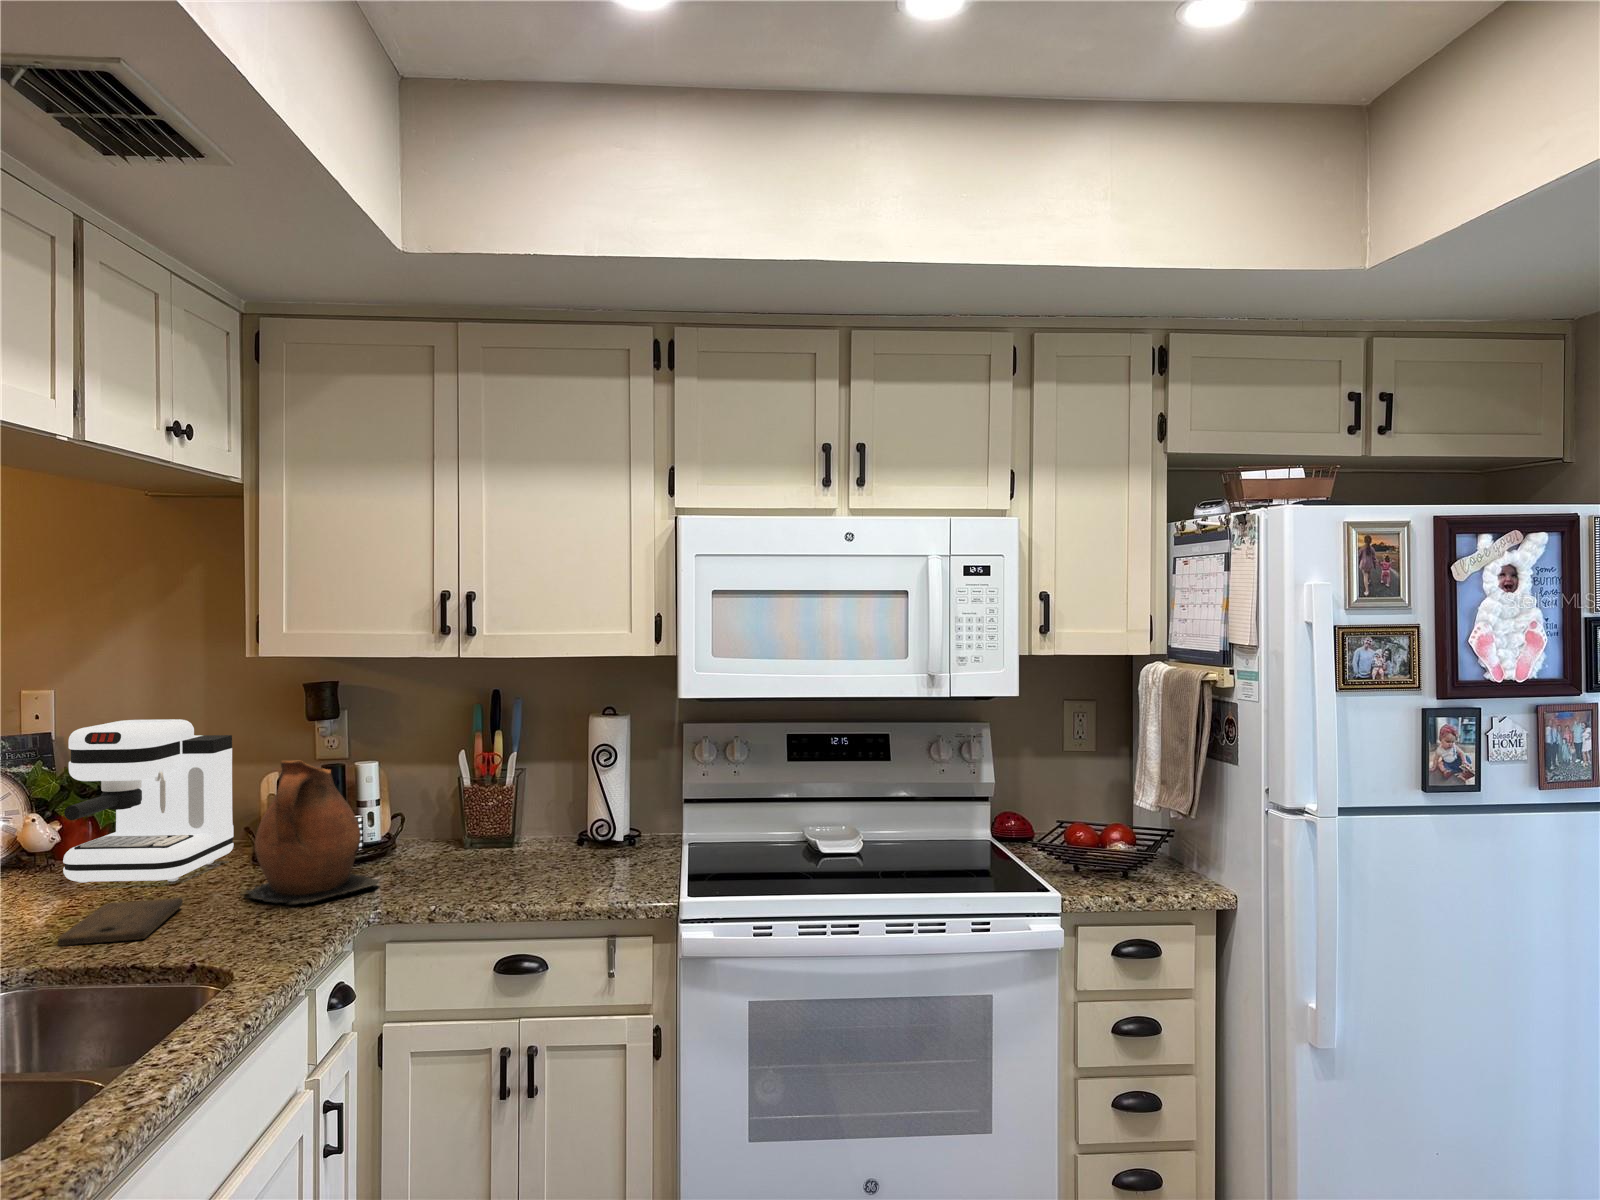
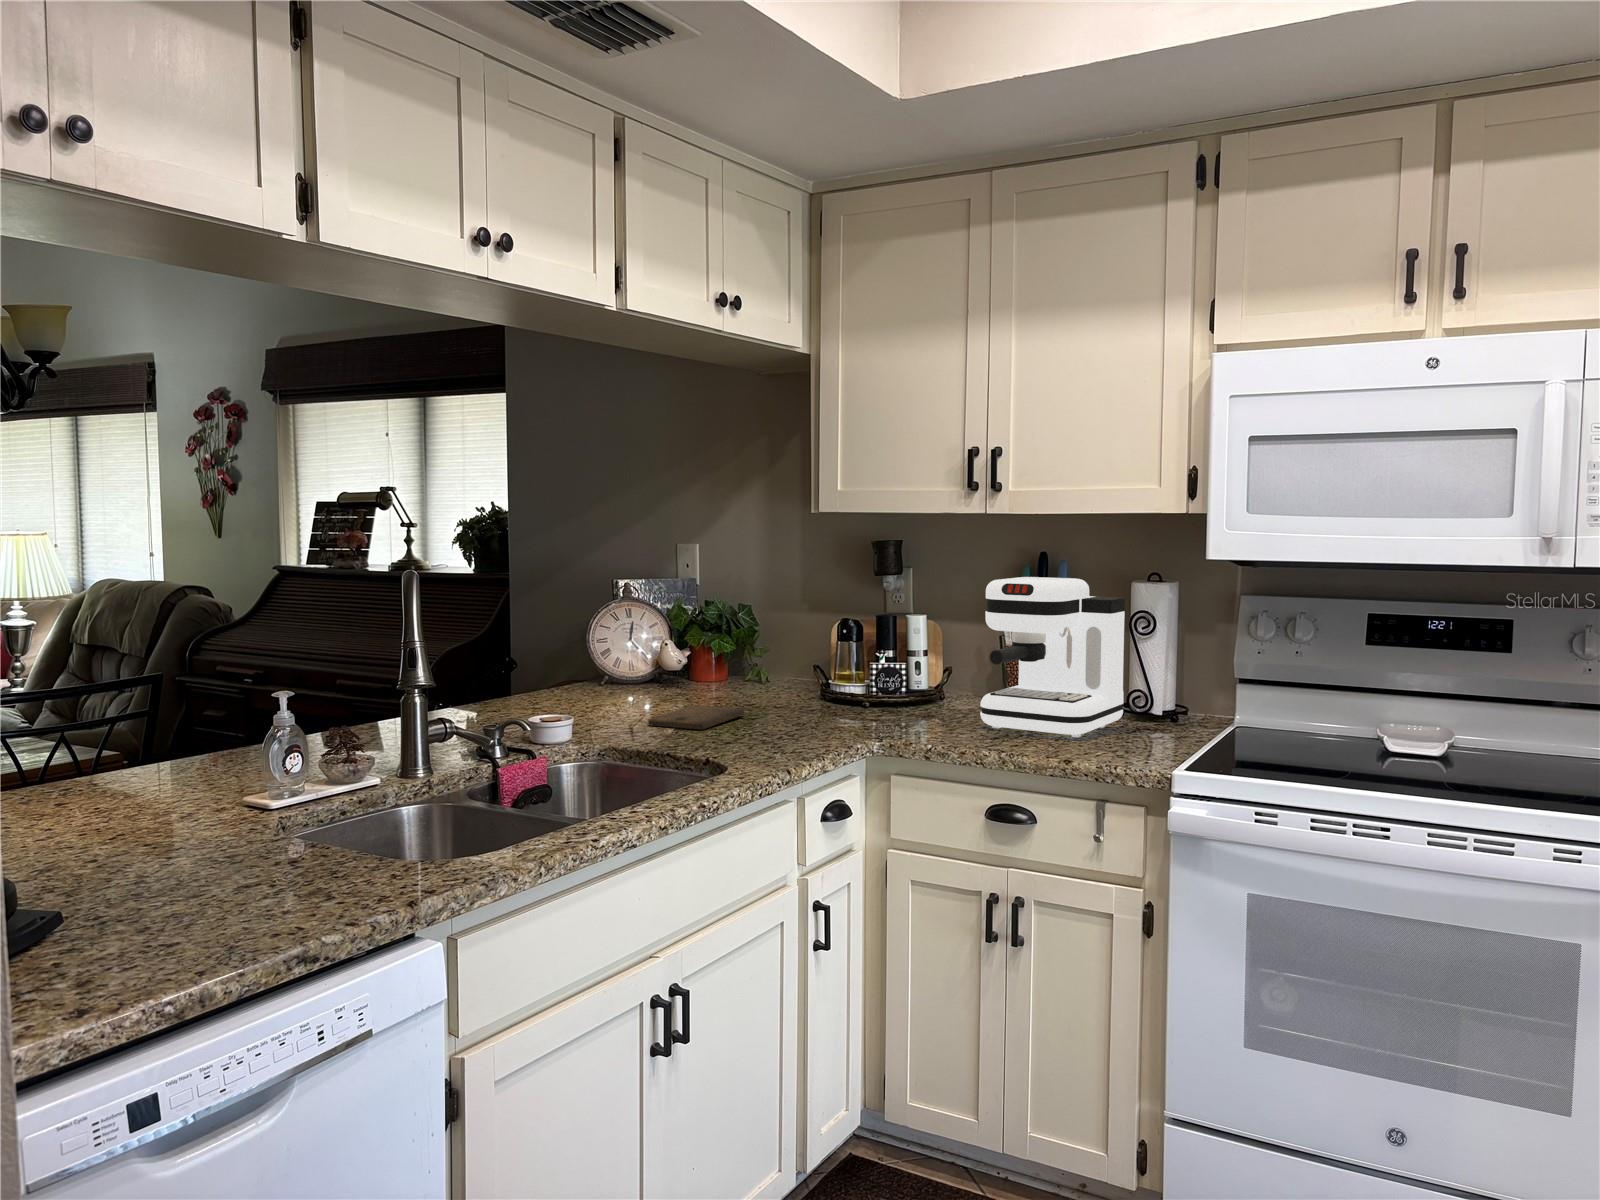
coffee maker: present [63,719,234,883] -> present [980,577,1125,738]
ceramic pitcher: present [245,761,379,905] -> none [788,597,903,725]

